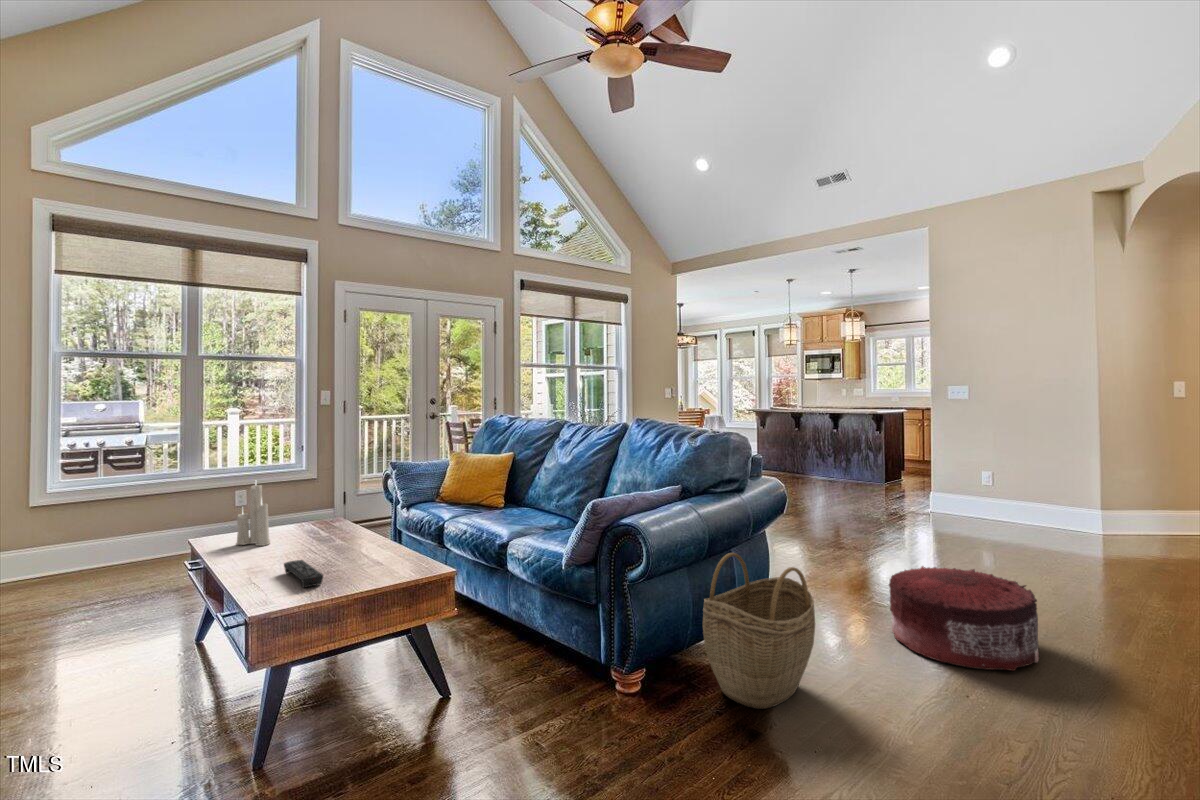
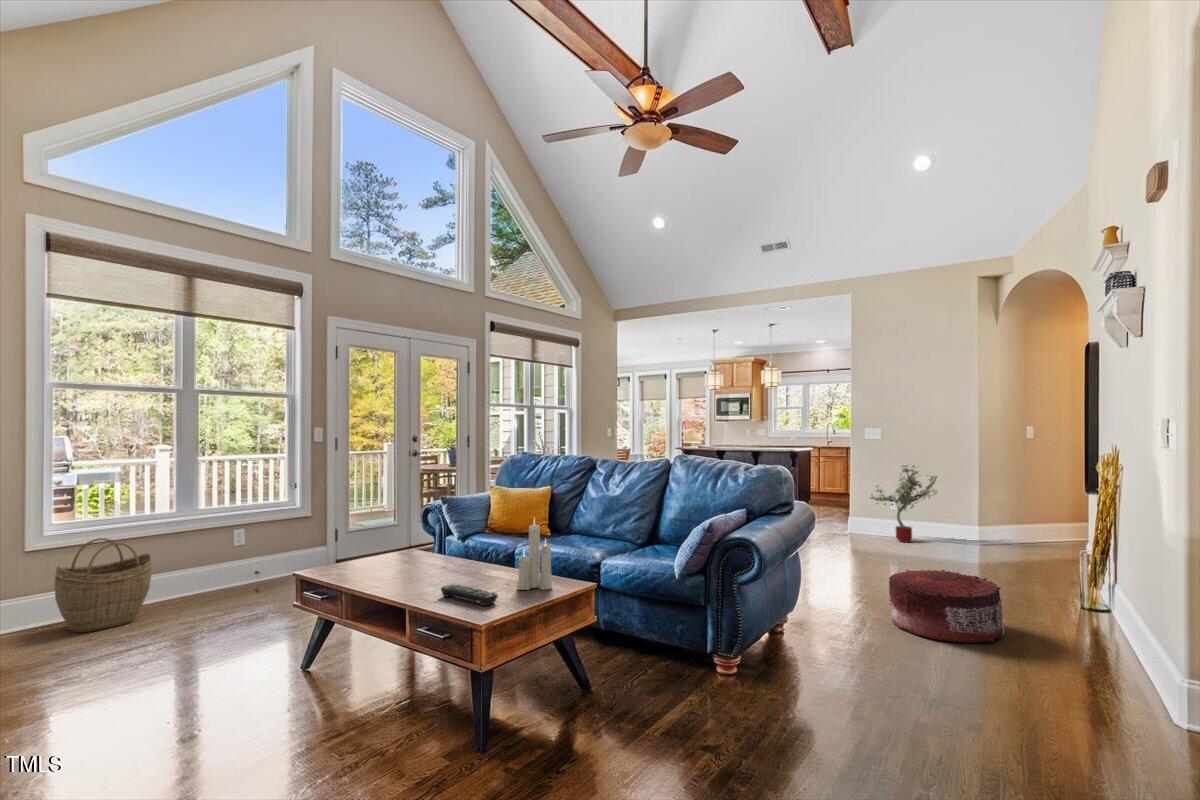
potted tree: none [948,432,1038,526] -> present [870,465,937,542]
candle: present [236,484,270,546] -> present [517,522,552,590]
woven basket: present [703,553,815,709] -> present [55,538,151,633]

